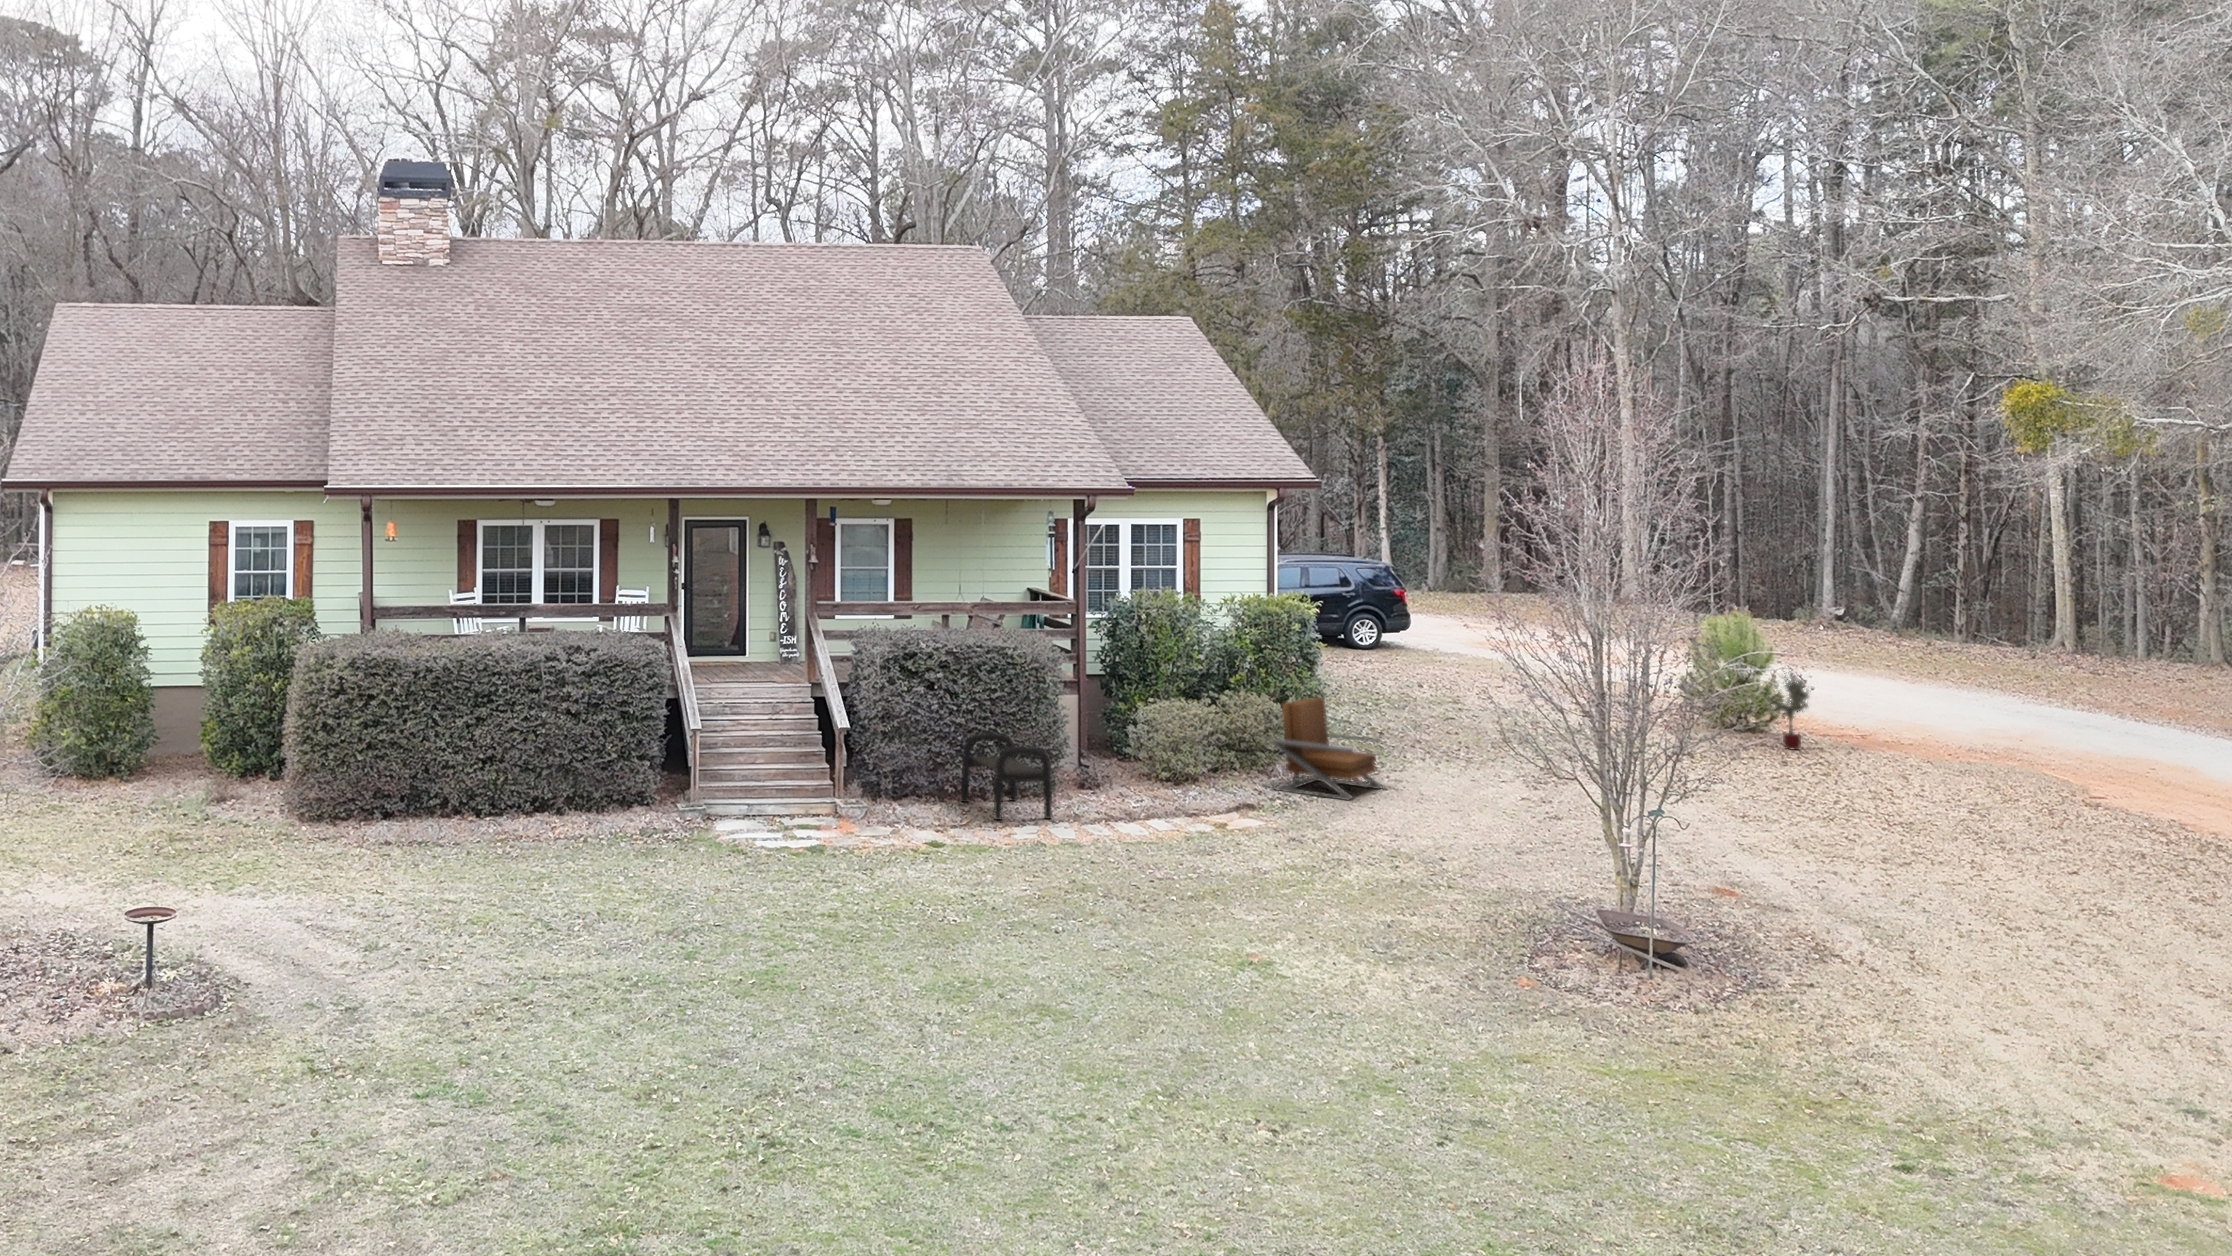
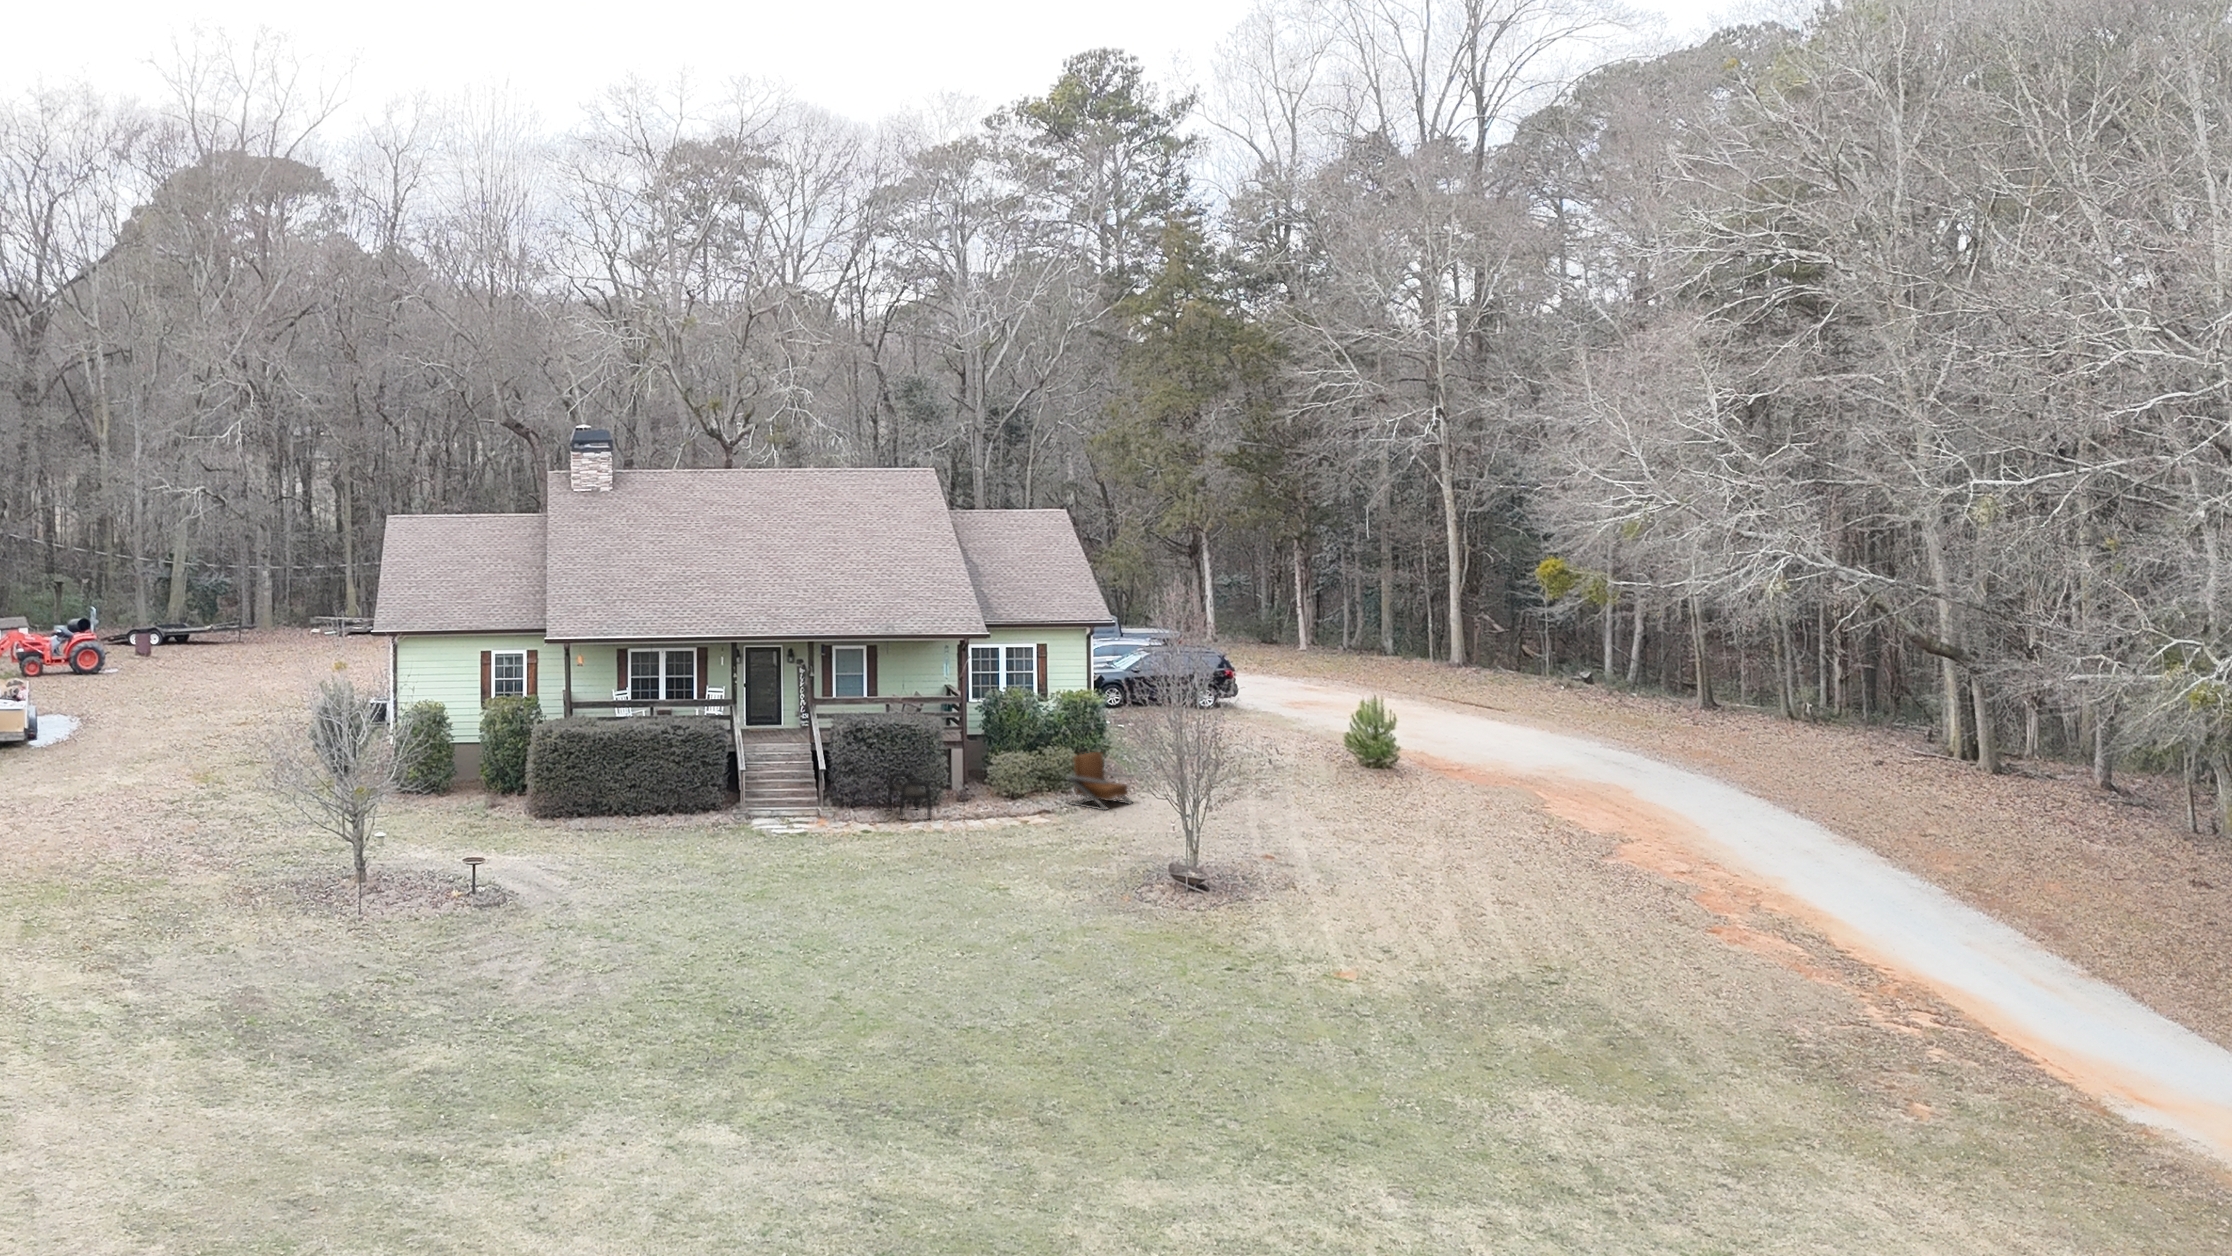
potted tree: present [1766,673,1809,750] -> none [1358,737,1386,783]

